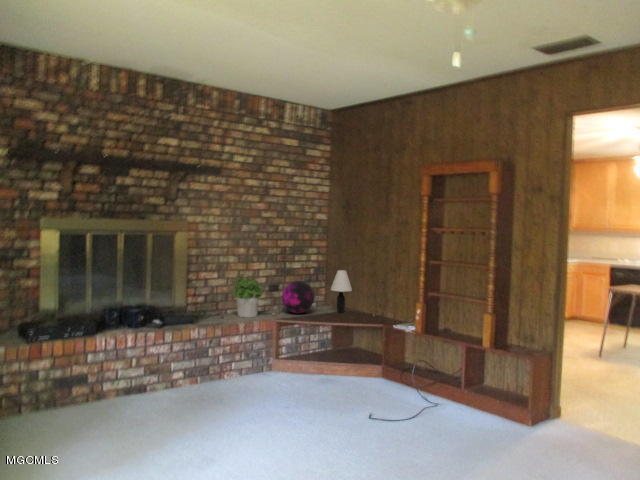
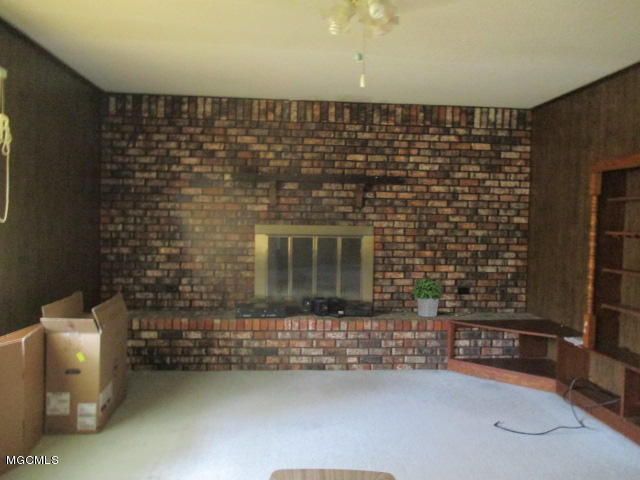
table lamp: present [331,270,352,313] -> none [518,276,543,321]
decorative orb: present [282,281,314,314] -> none [464,285,498,318]

